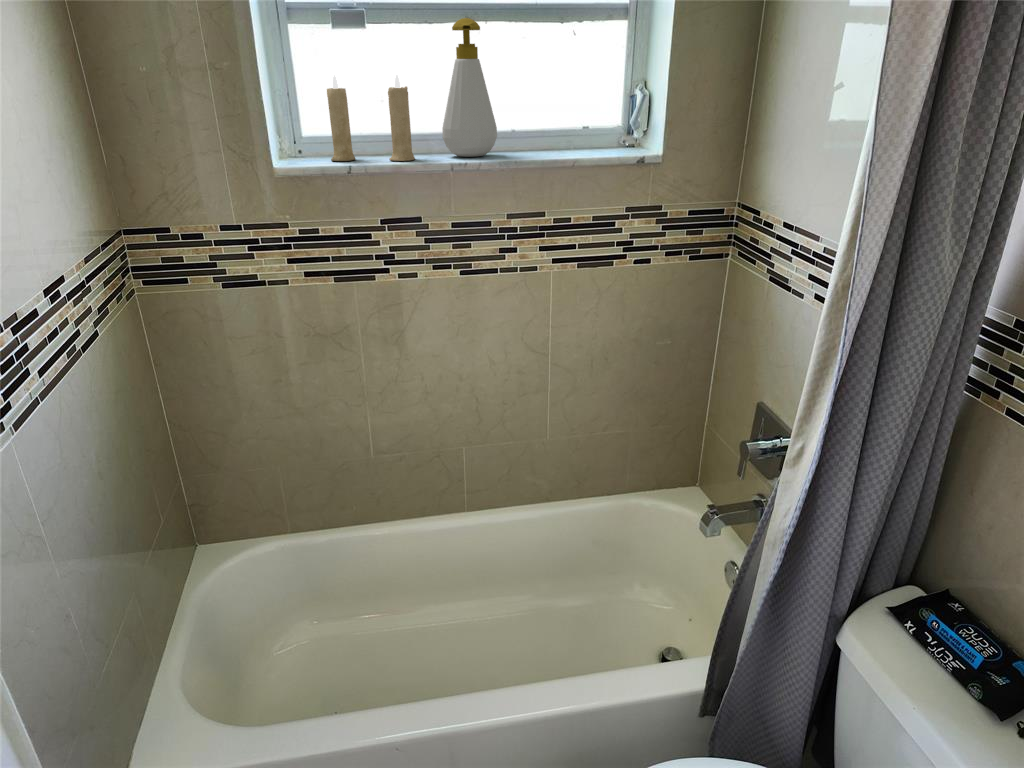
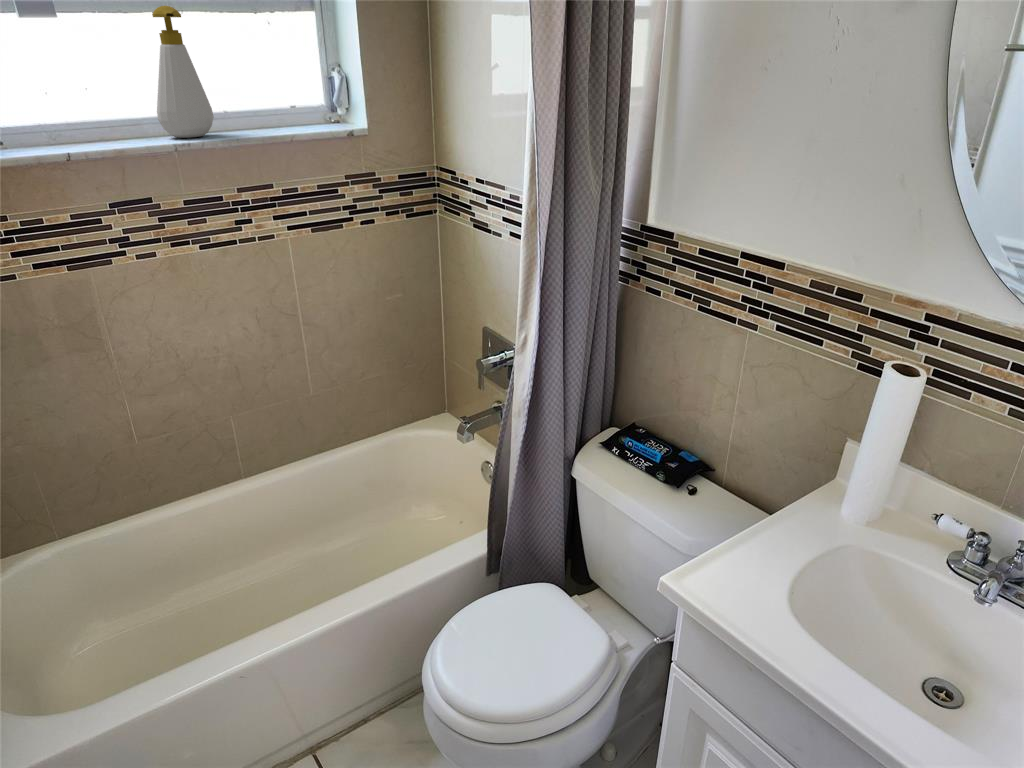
candle: present [327,75,415,161] -> none [17,58,134,148]

